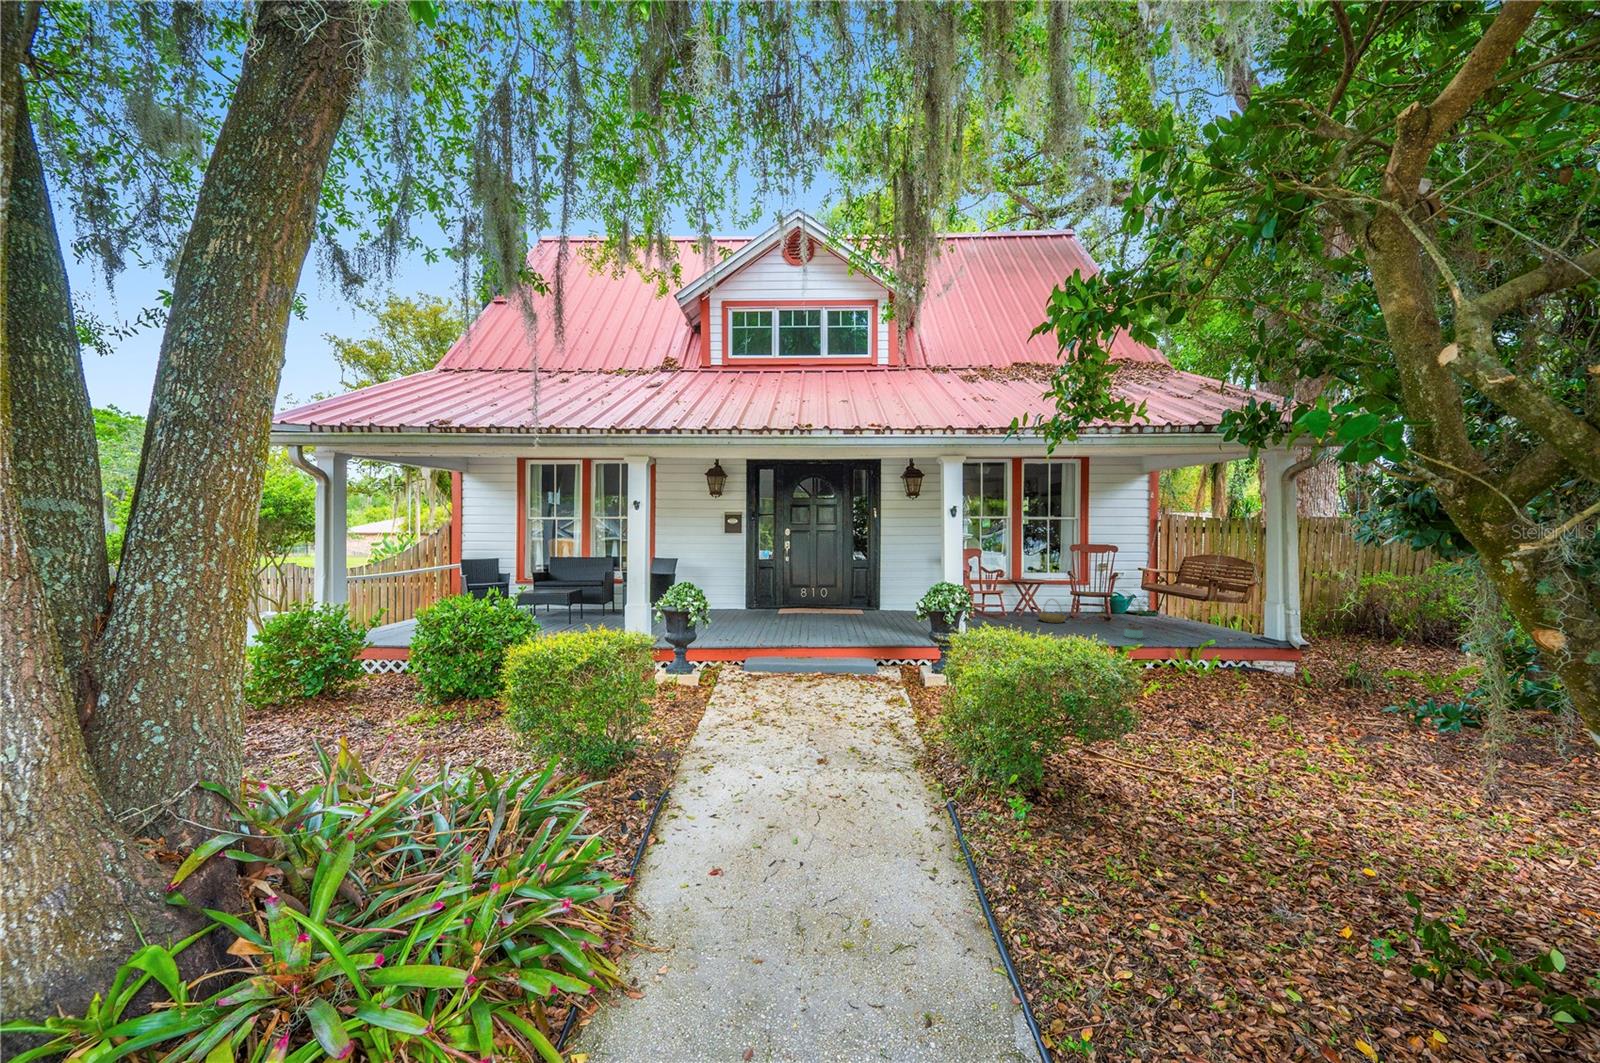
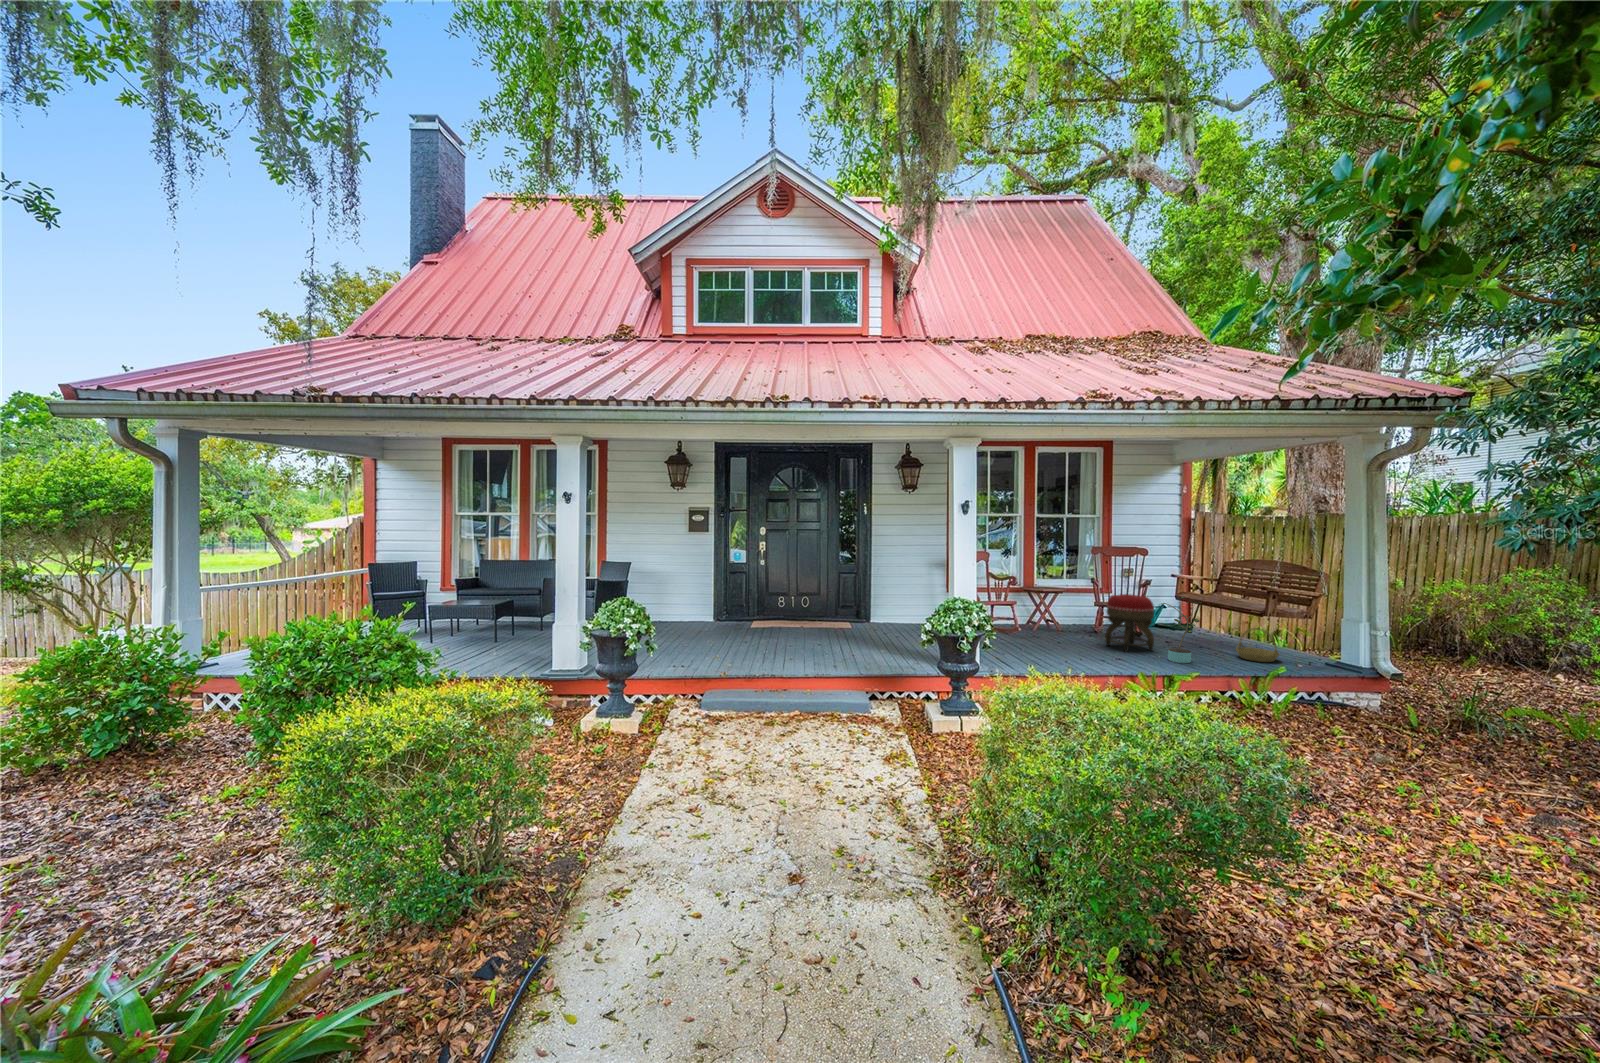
footstool: none [1076,584,1116,631] -> present [1105,594,1154,652]
basket: present [1039,600,1066,623] -> present [1236,628,1279,662]

